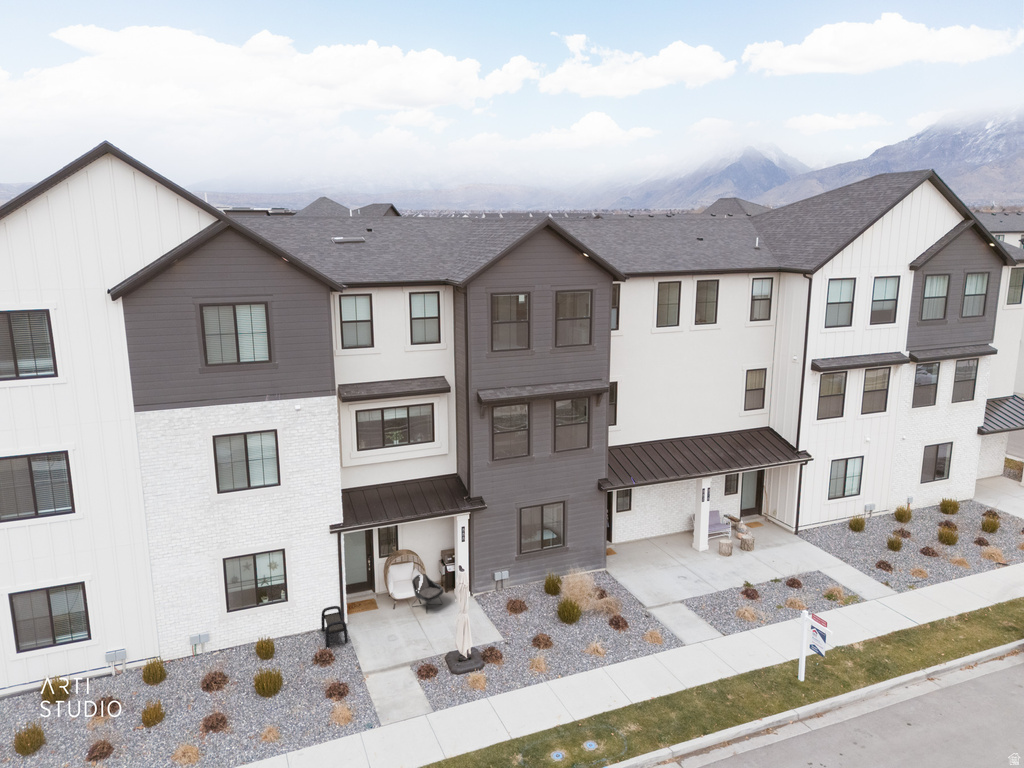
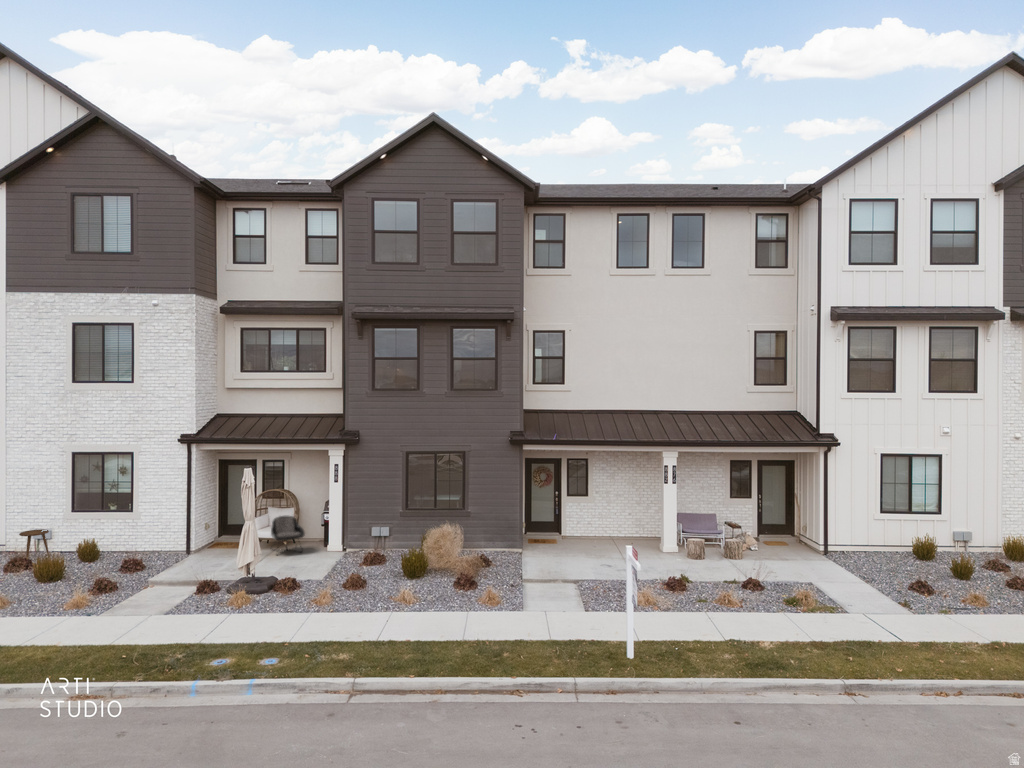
bench: present [321,606,348,647] -> none [148,527,187,562]
side table: none [188,636,214,670] -> present [19,529,49,559]

